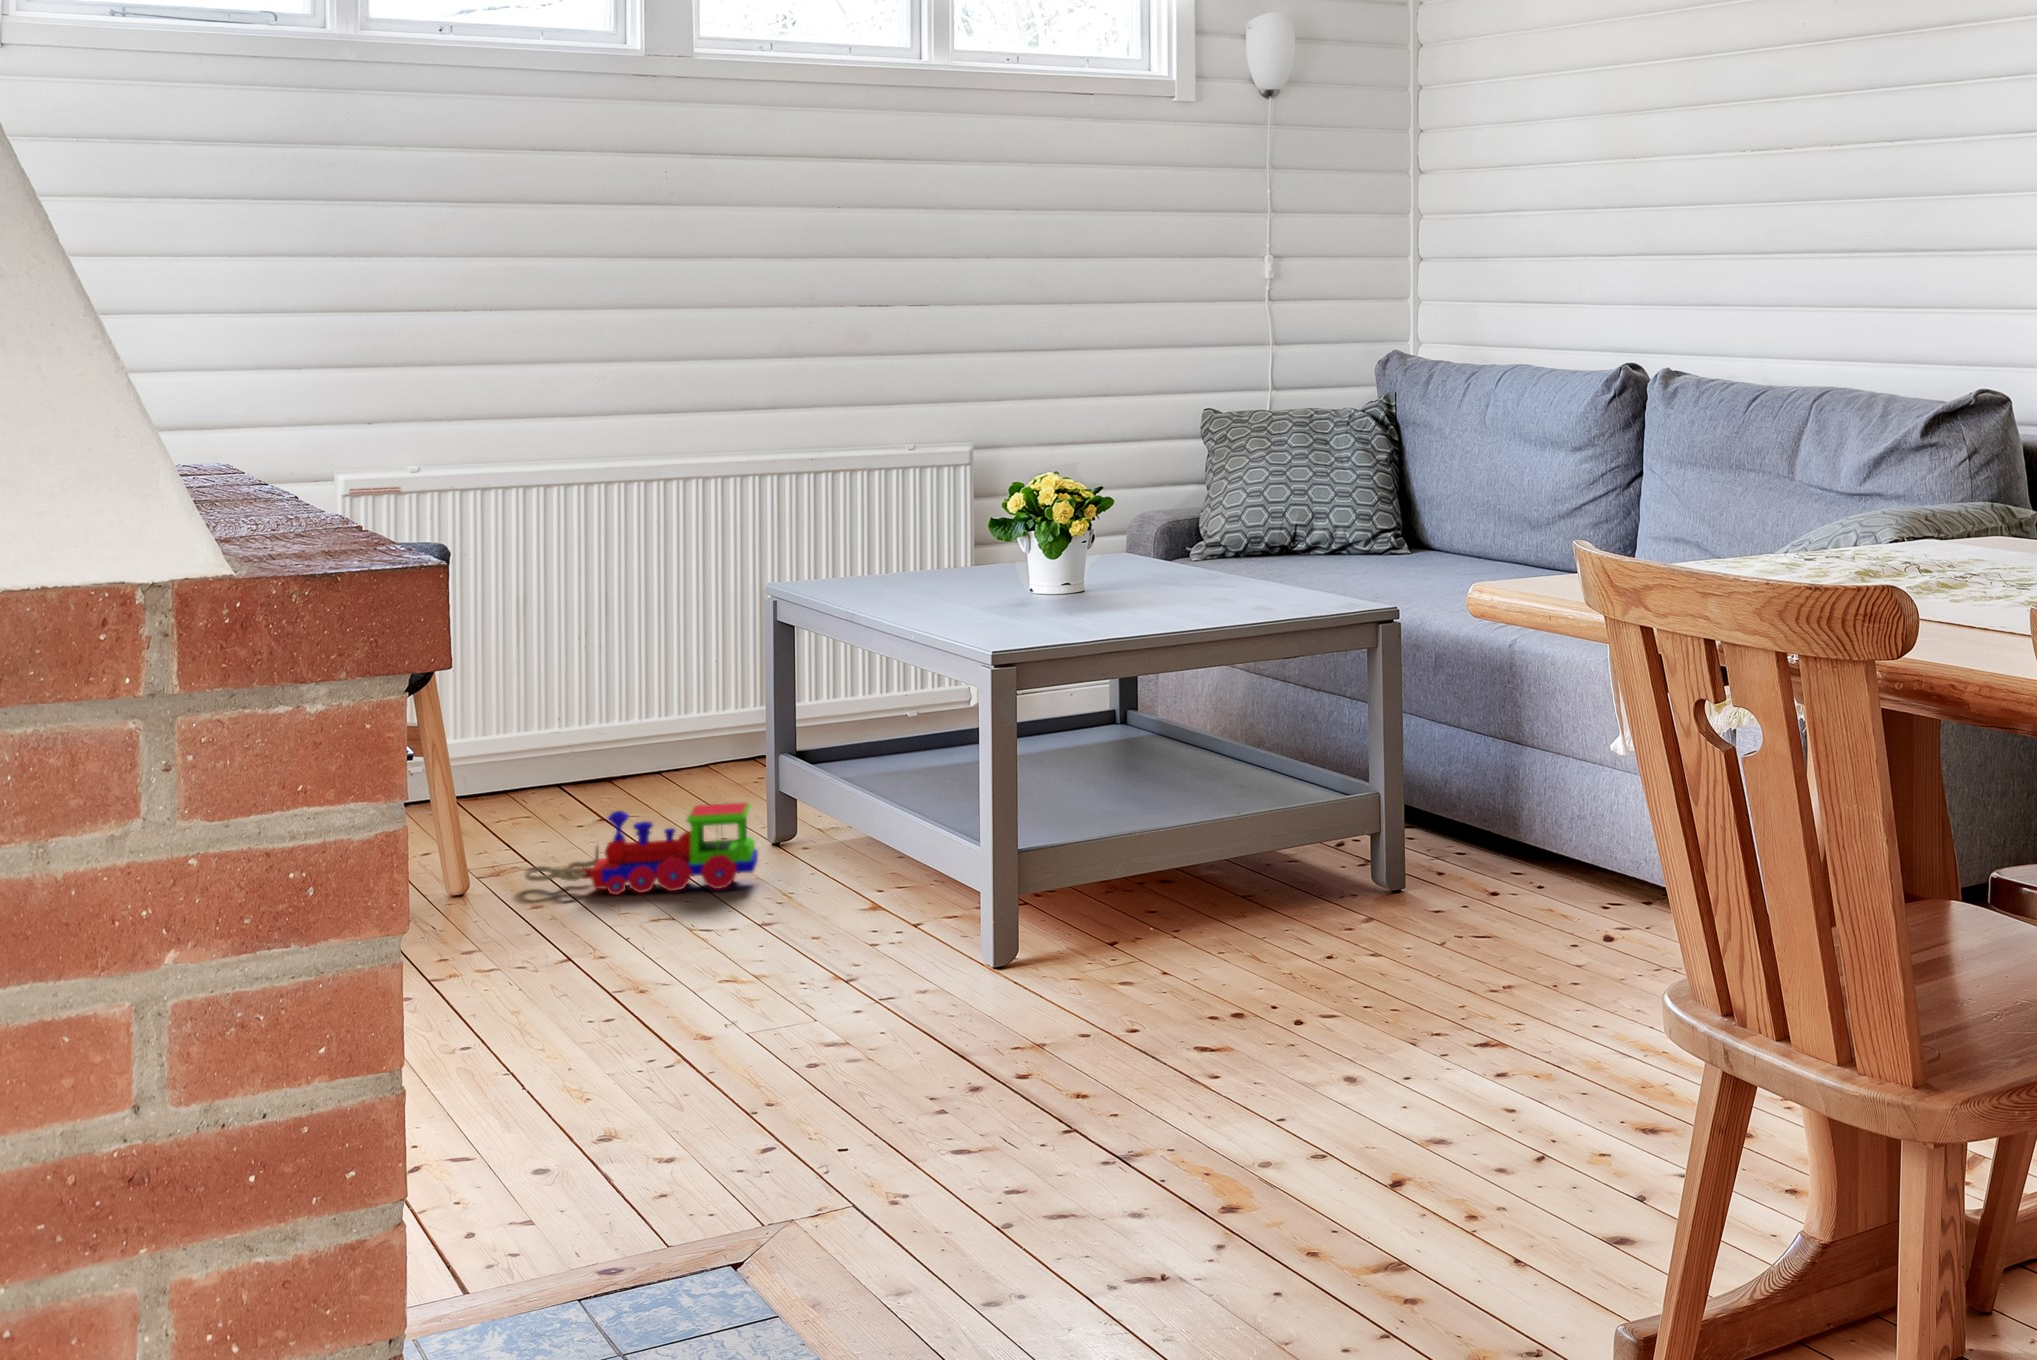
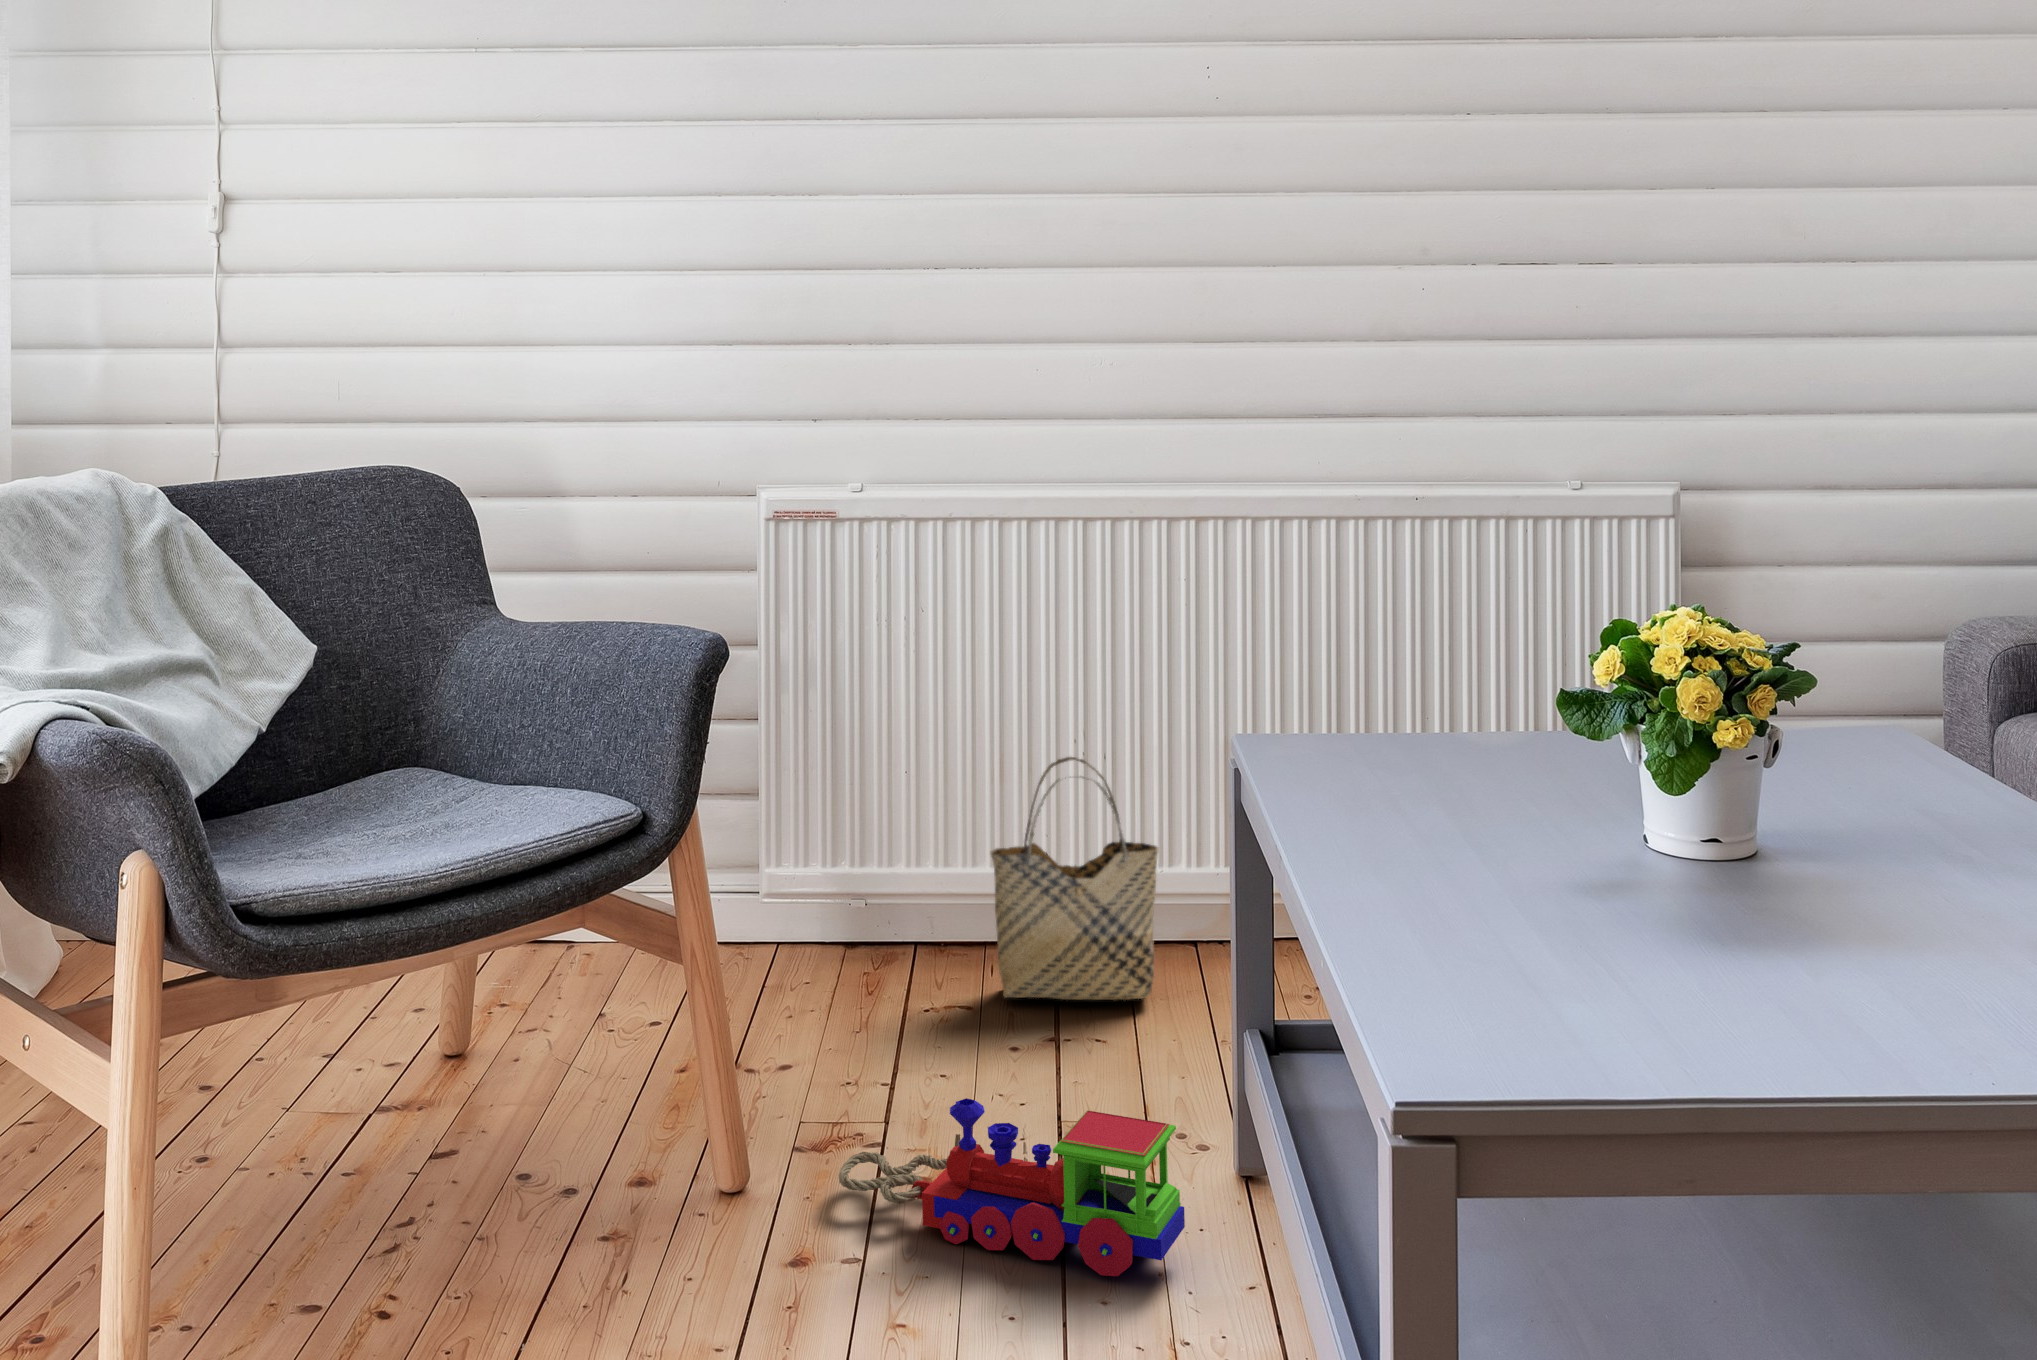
woven basket: none [537,645,656,810] -> present [990,757,1158,1000]

